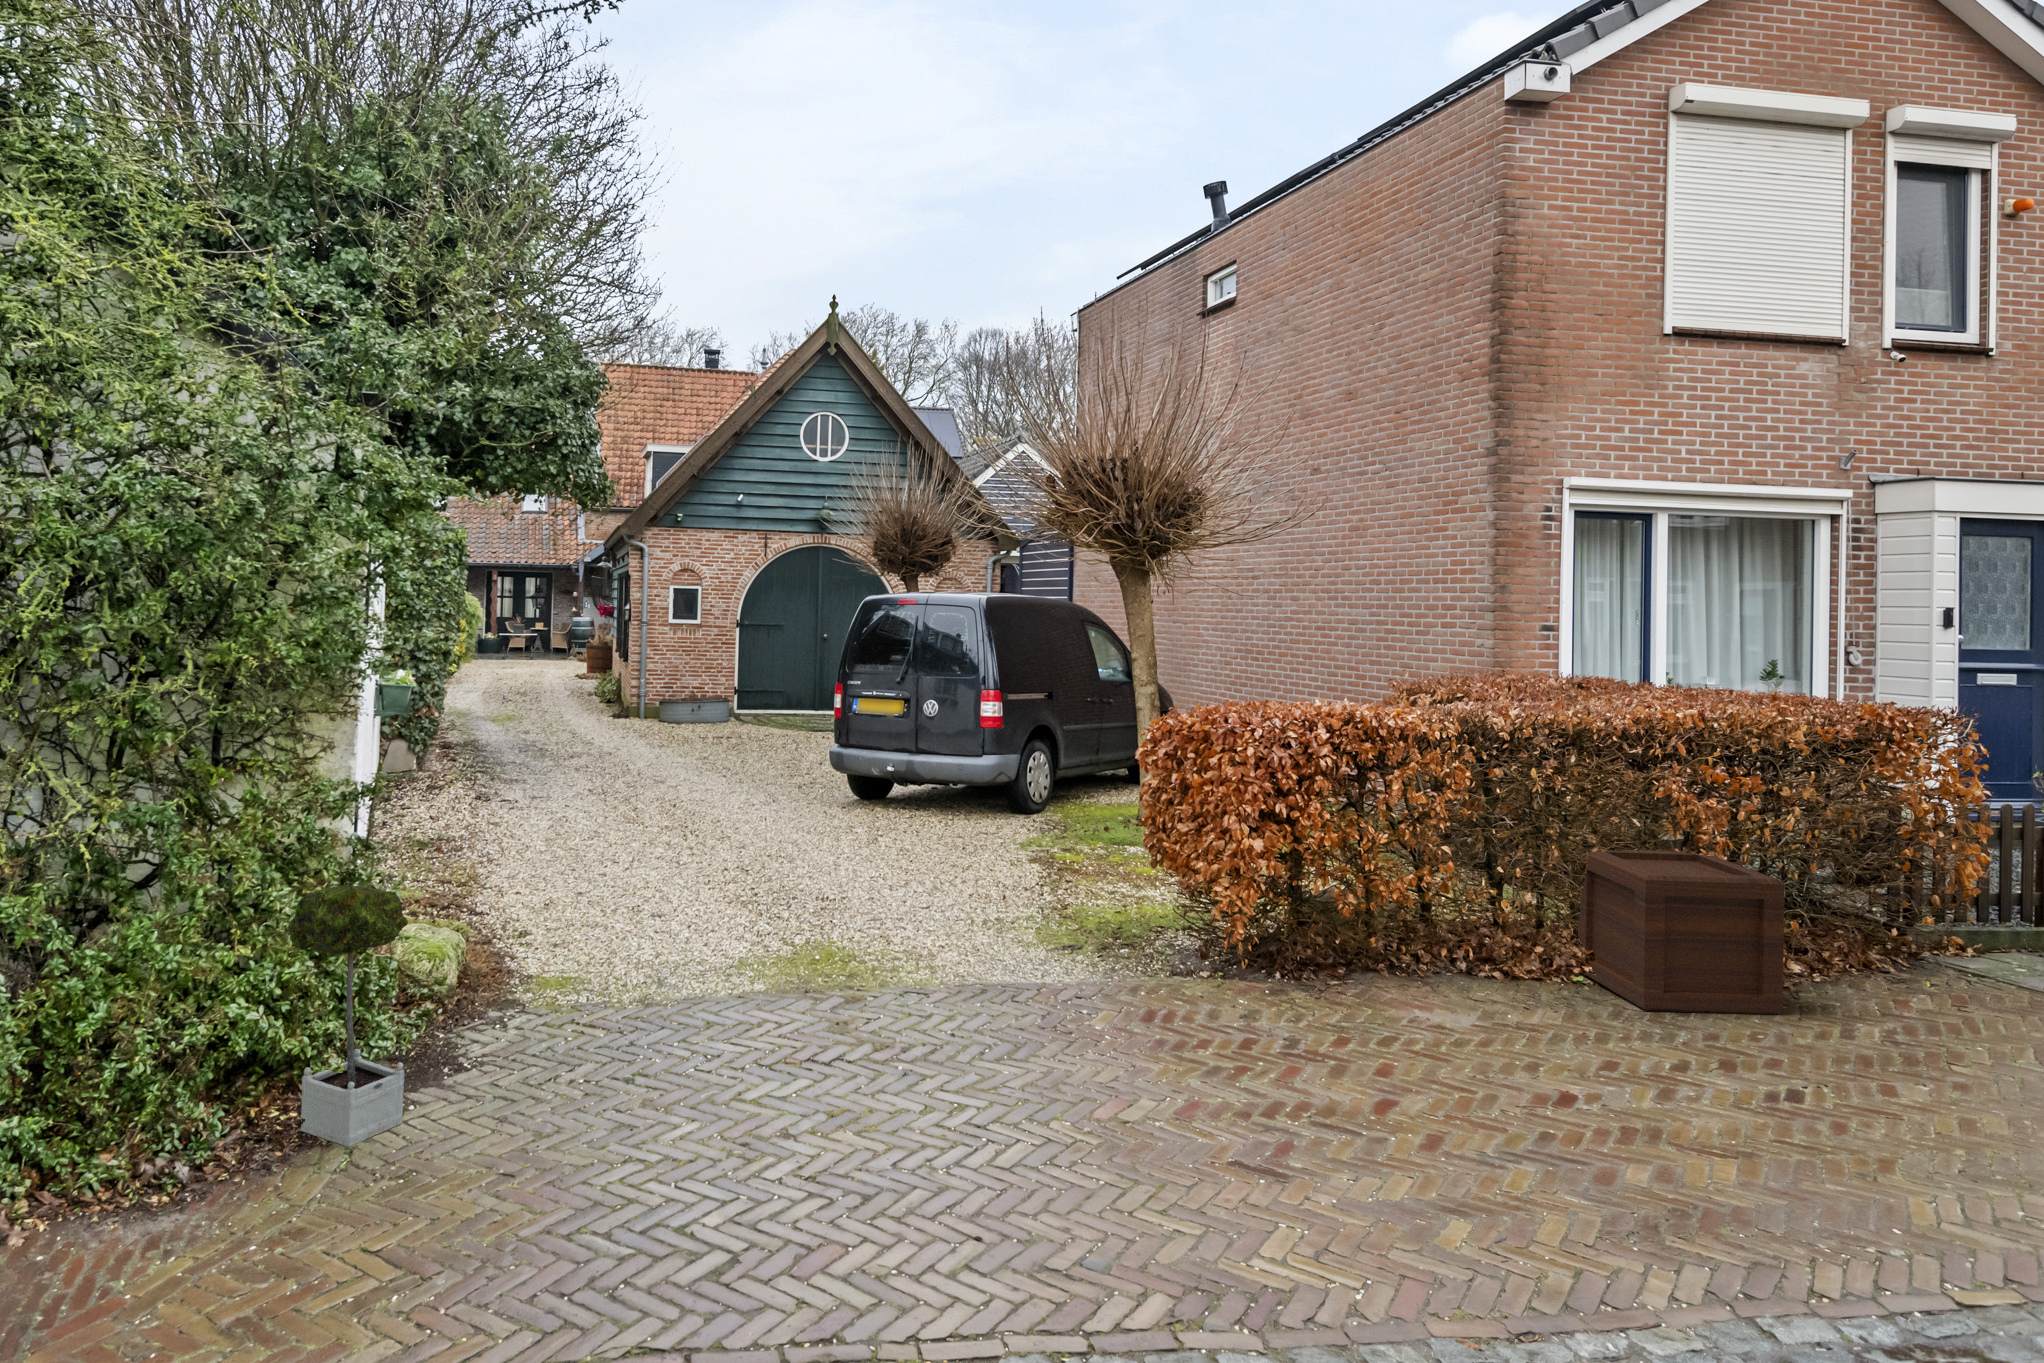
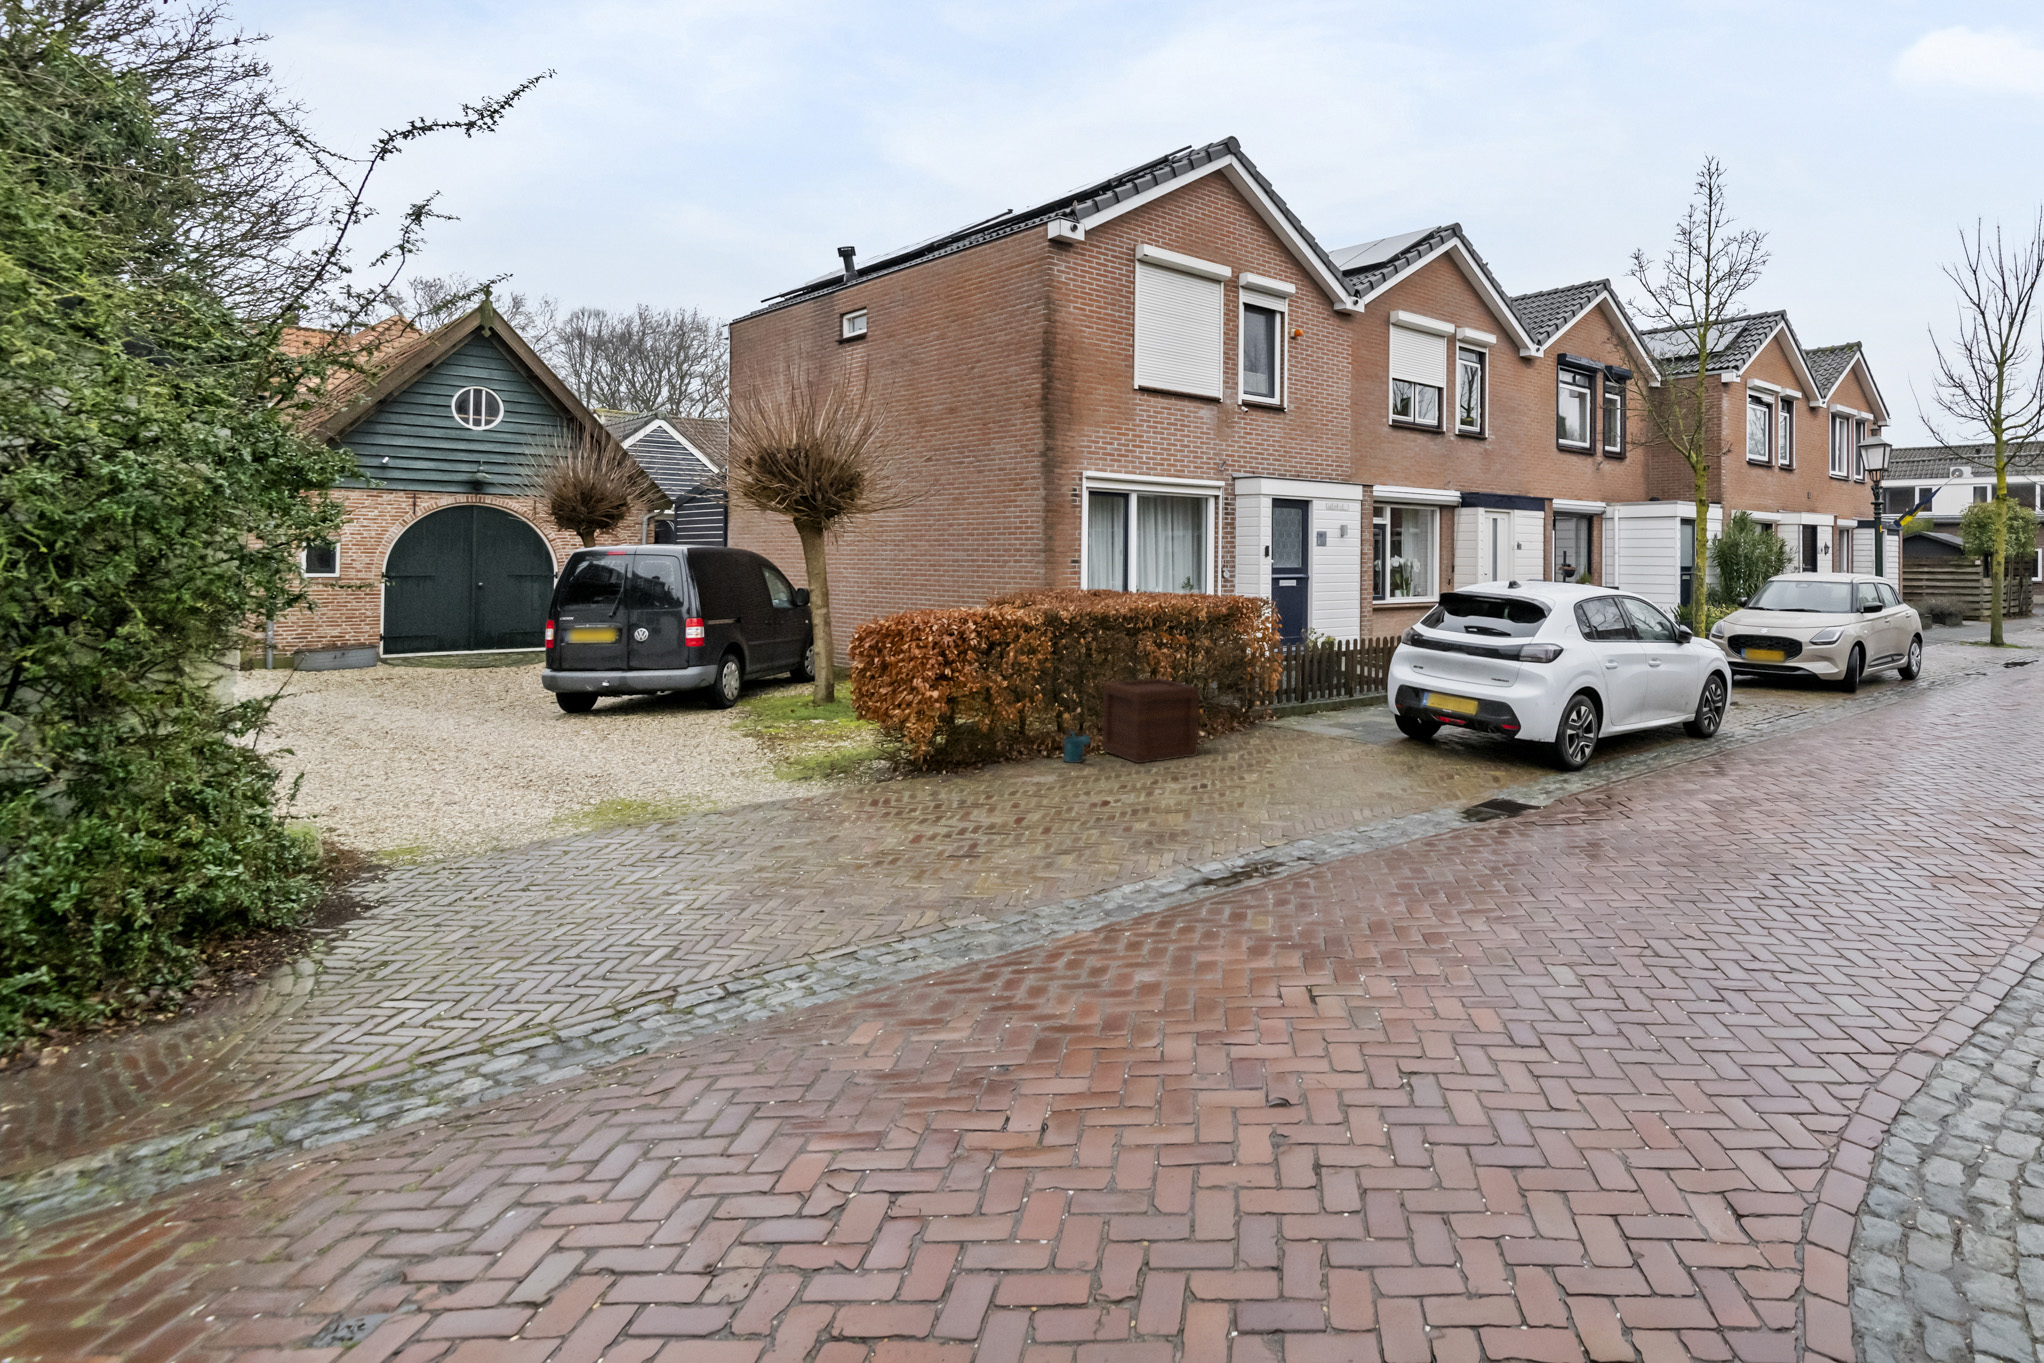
potted tree: present [288,885,408,1147] -> none [227,775,343,980]
watering can: none [1497,926,1546,989] -> present [1063,731,1090,763]

